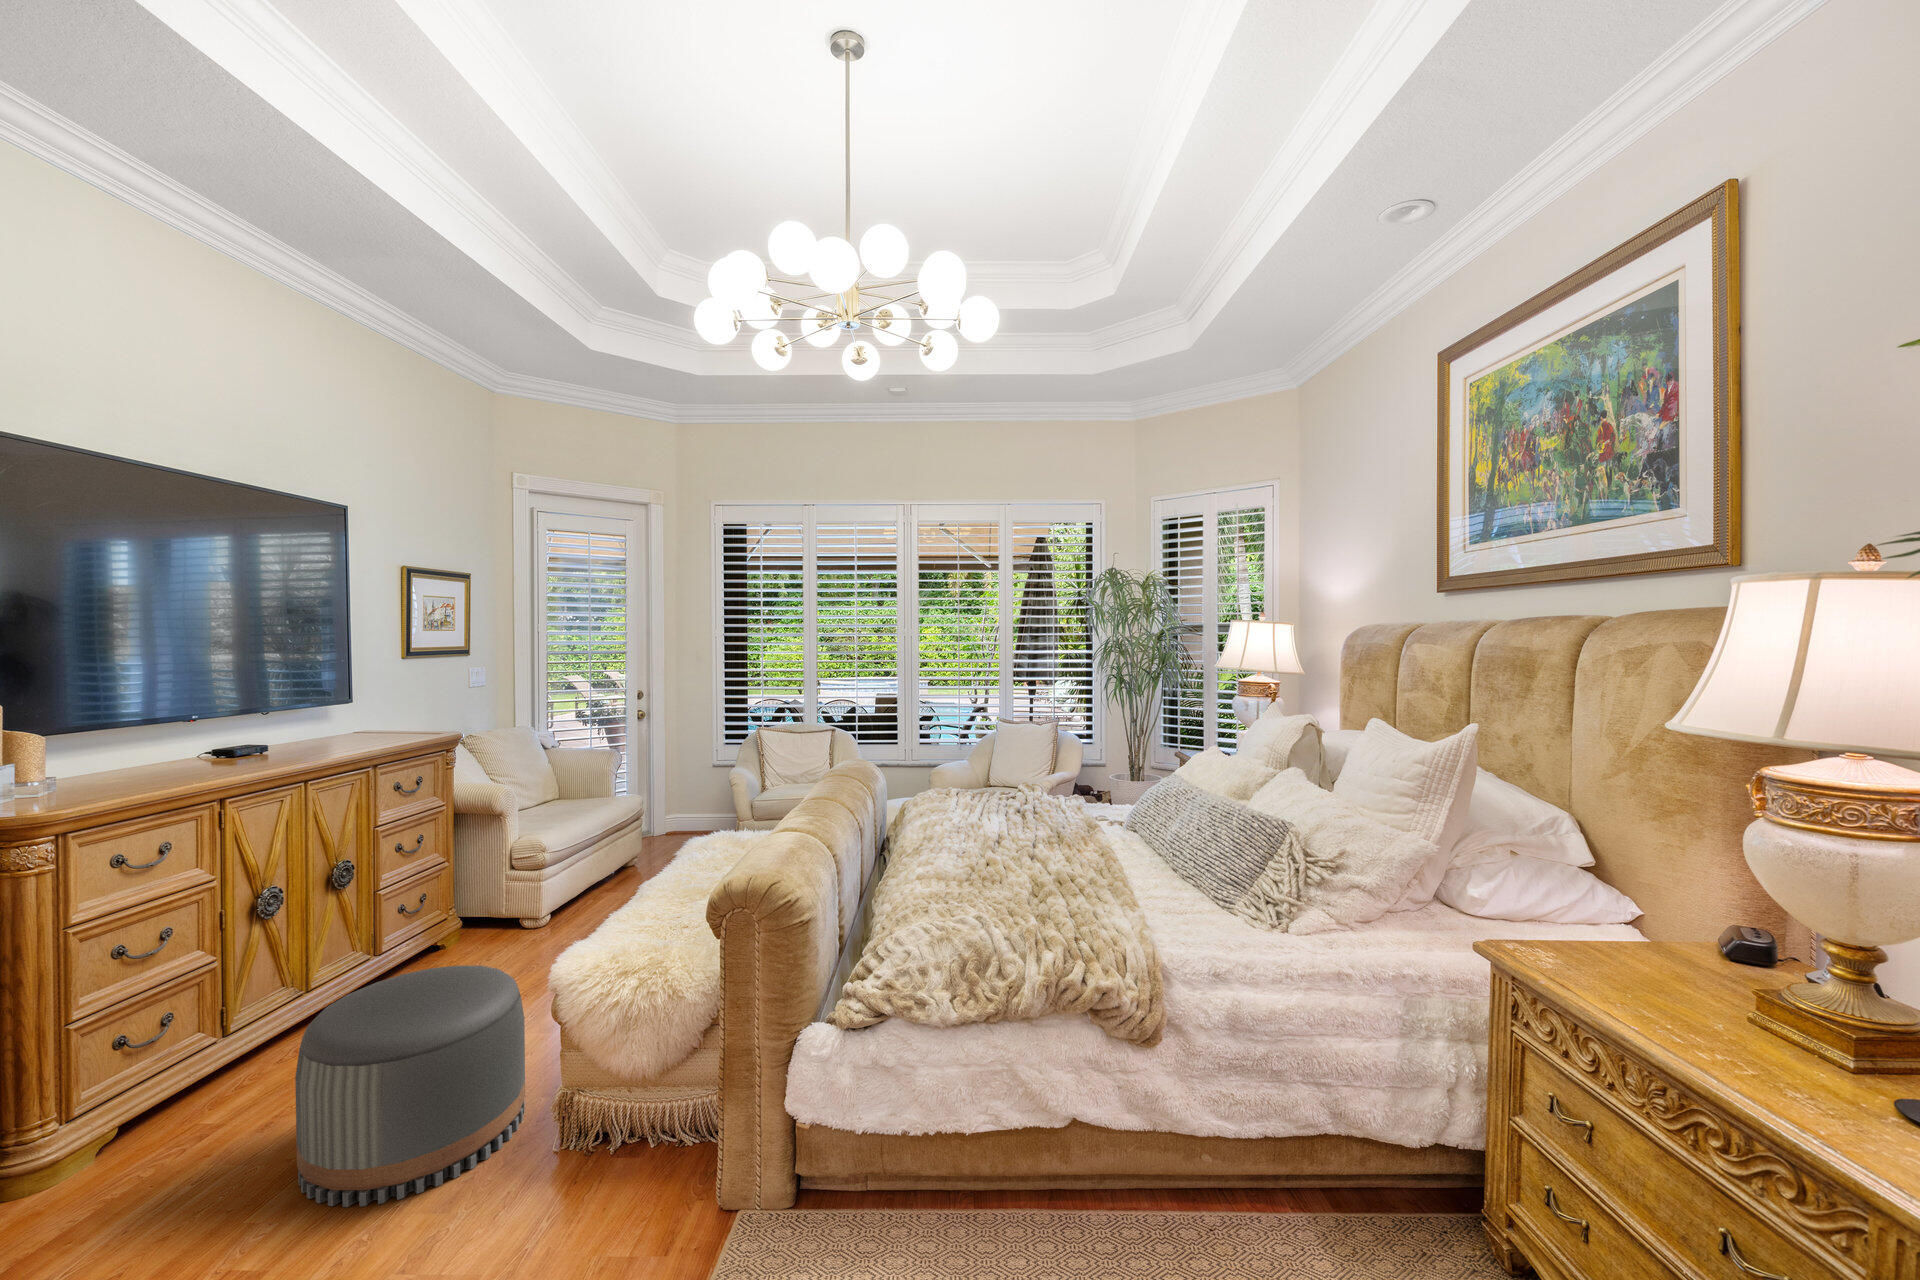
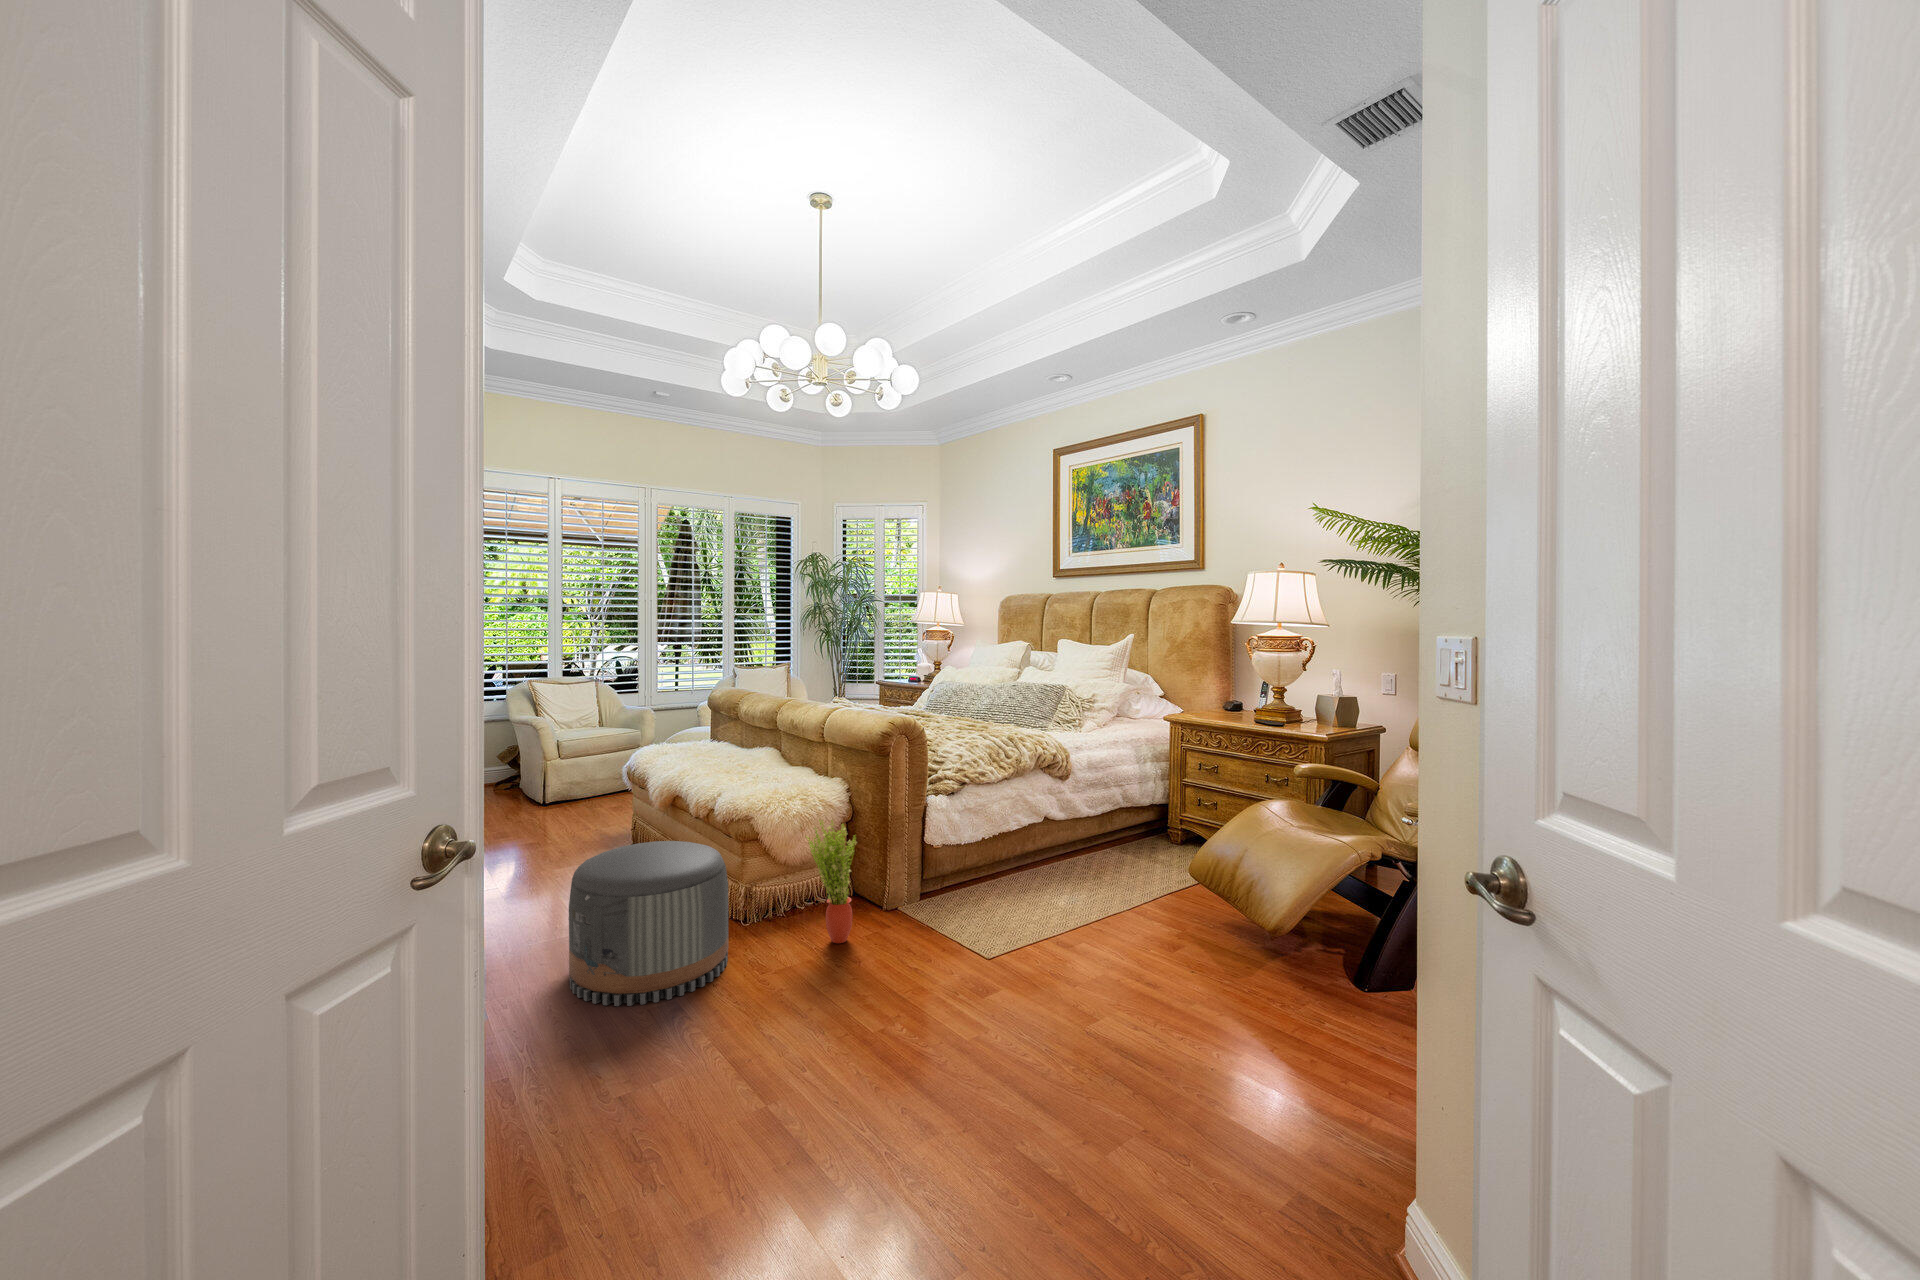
potted plant: none [549,1006,618,1214] -> present [806,820,858,943]

